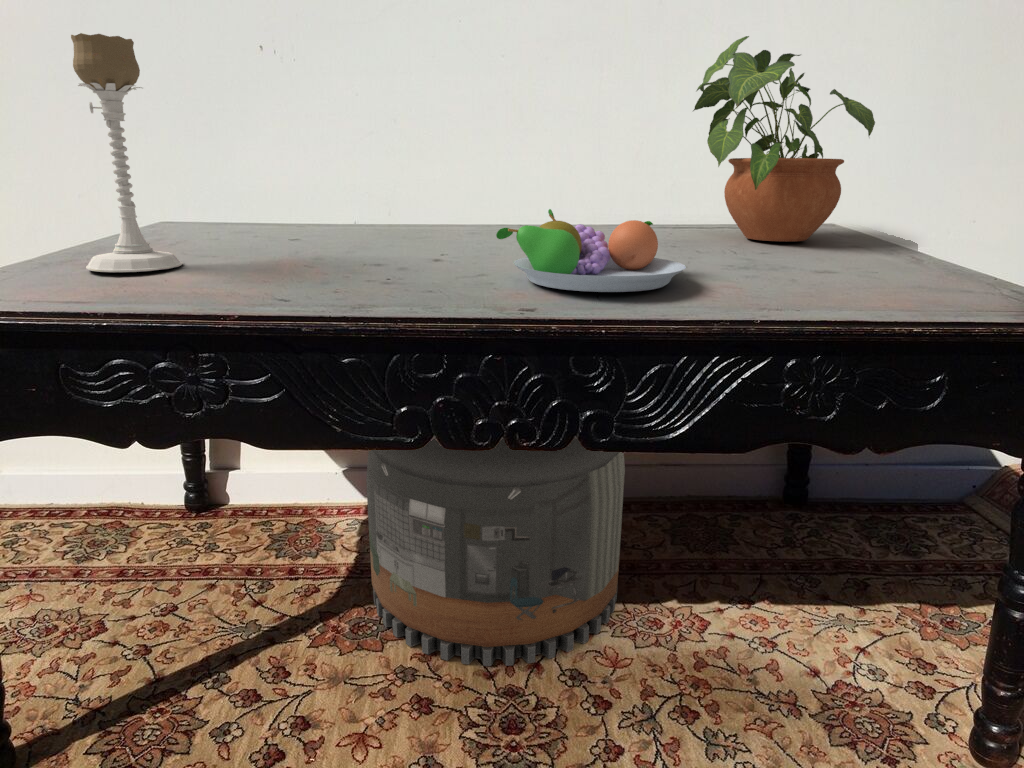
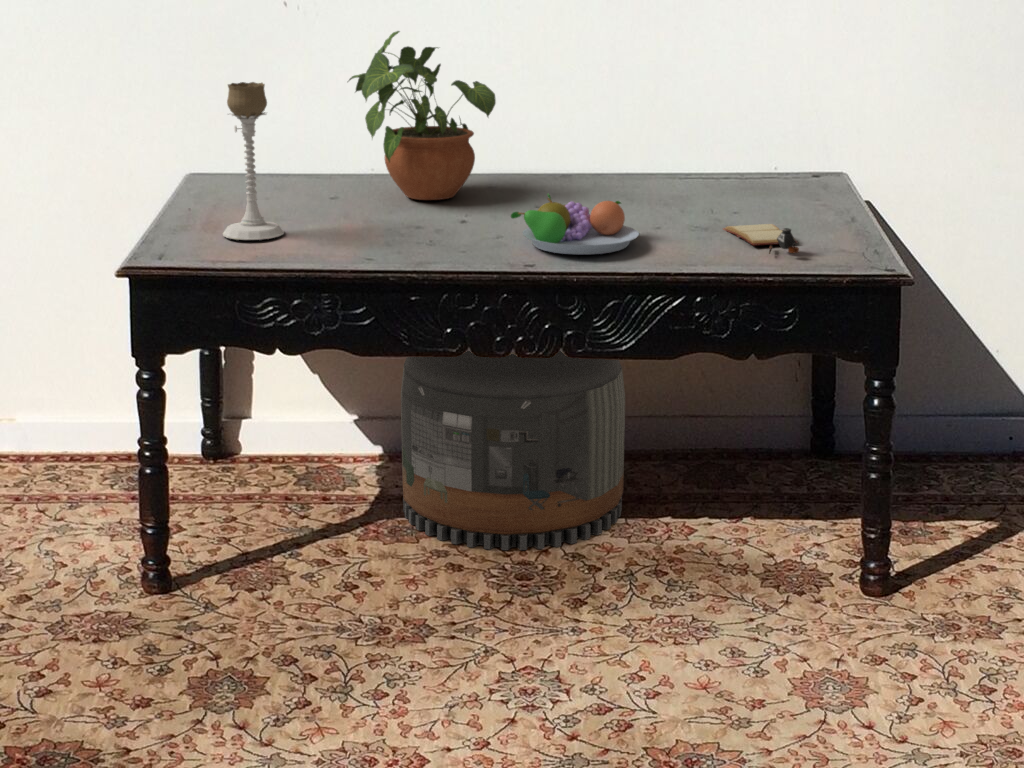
potted plant: present [693,36,875,242] -> present [349,31,496,200]
book: none [778,255,943,293] -> present [723,224,799,253]

